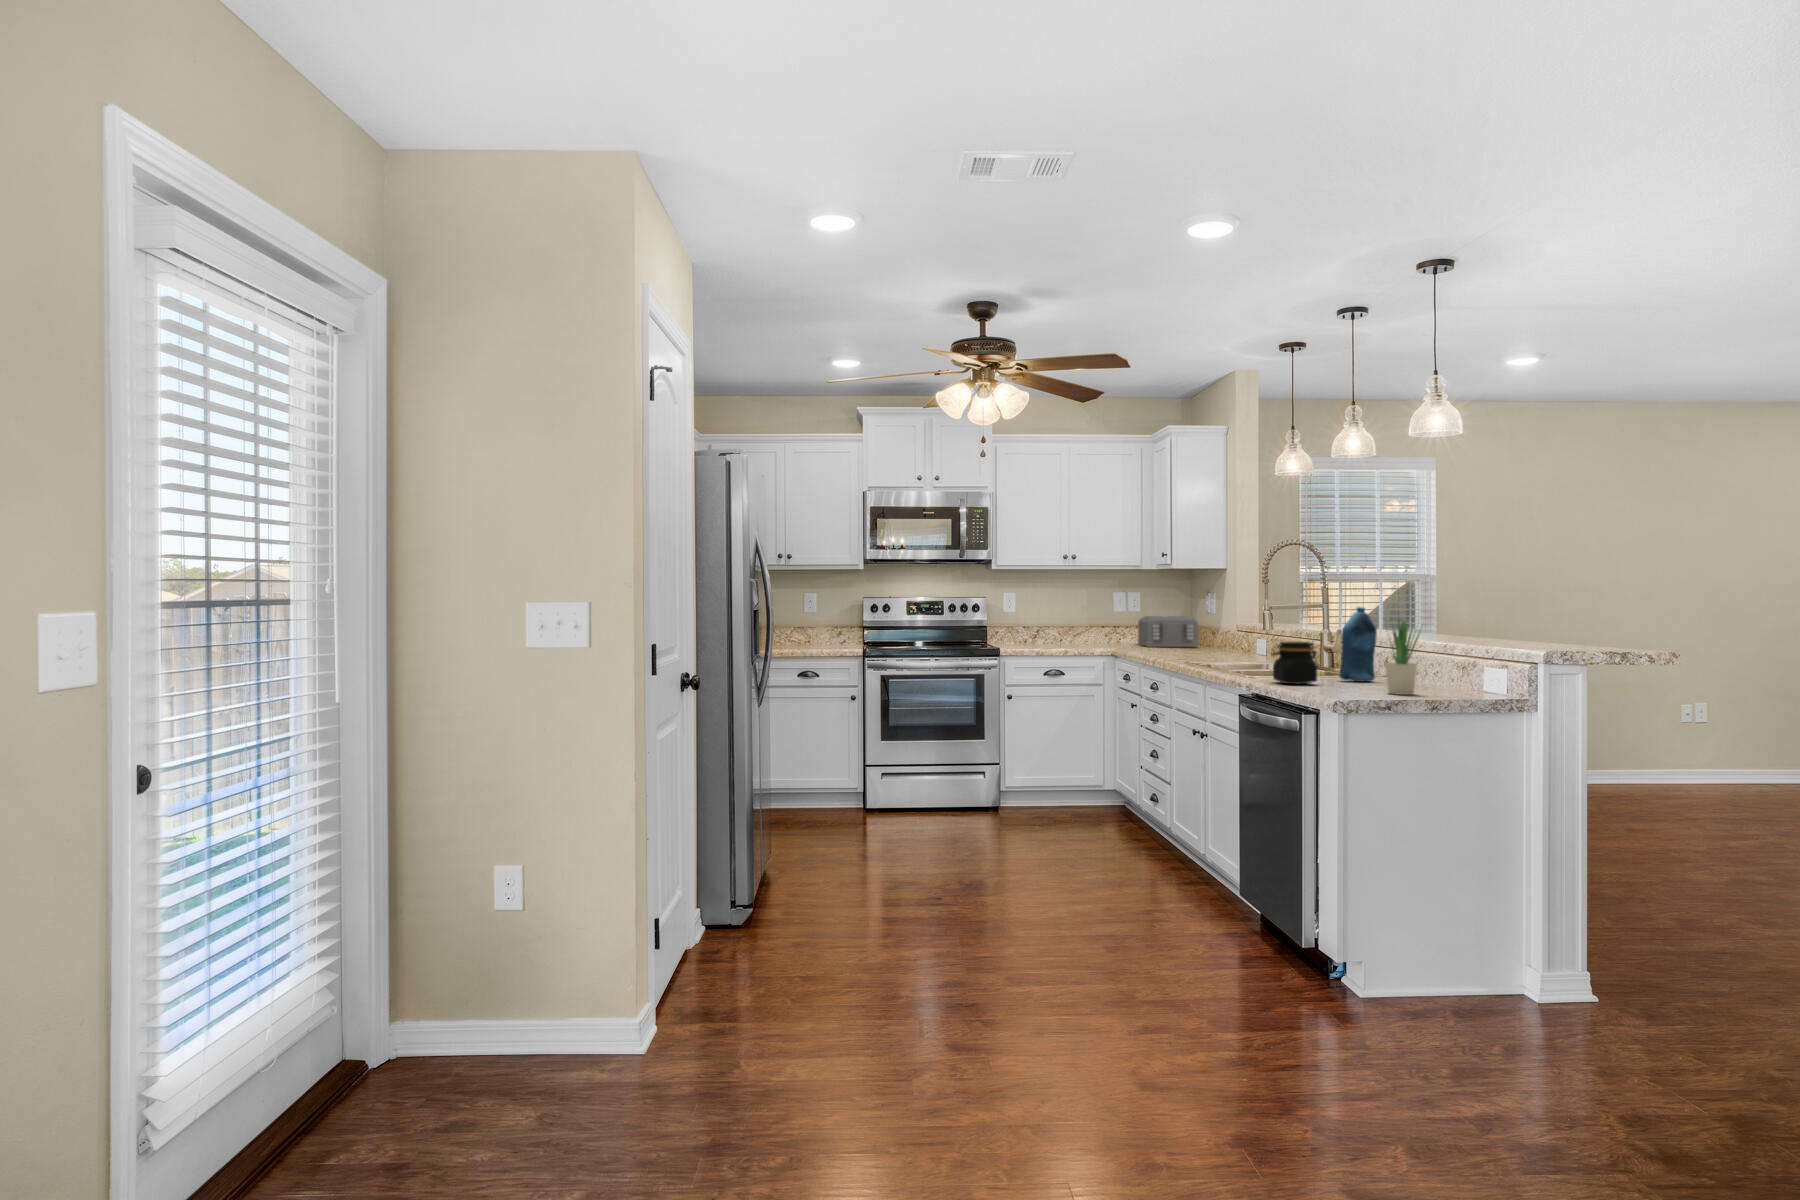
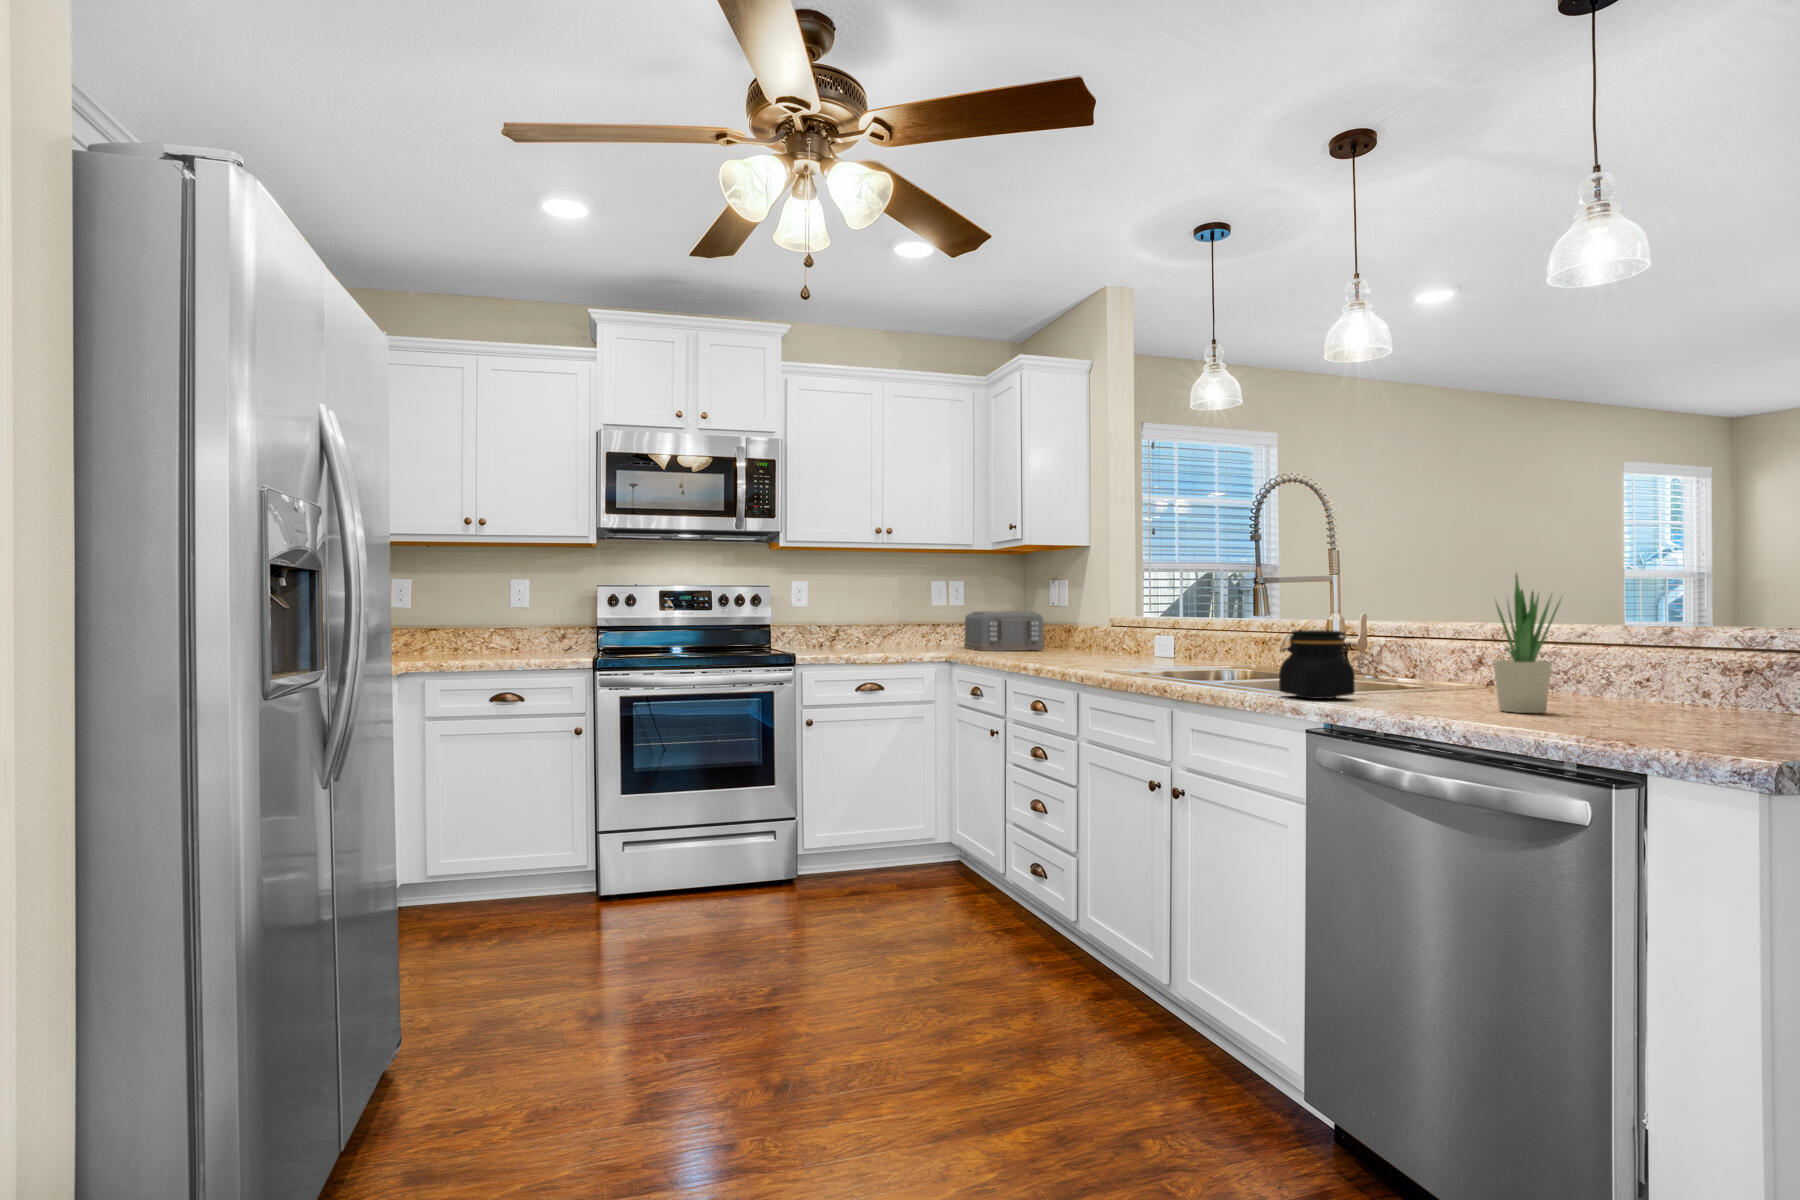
bottle: present [1339,607,1377,682] -> none [1355,578,1404,692]

